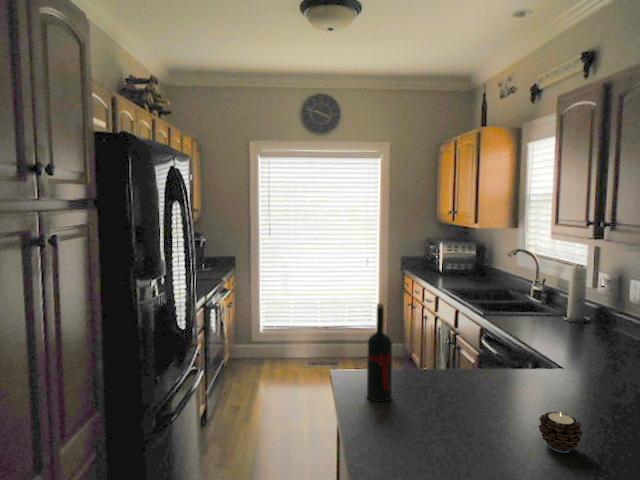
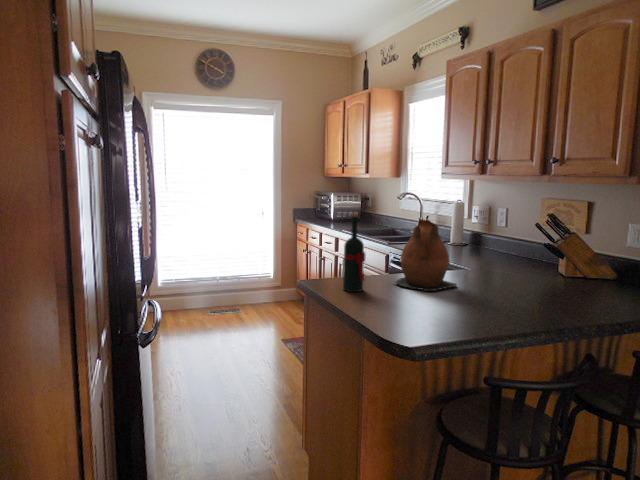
ceramic pitcher: none [437,315,526,414] -> present [395,219,457,291]
candle: present [539,412,583,453] -> none [477,276,507,303]

